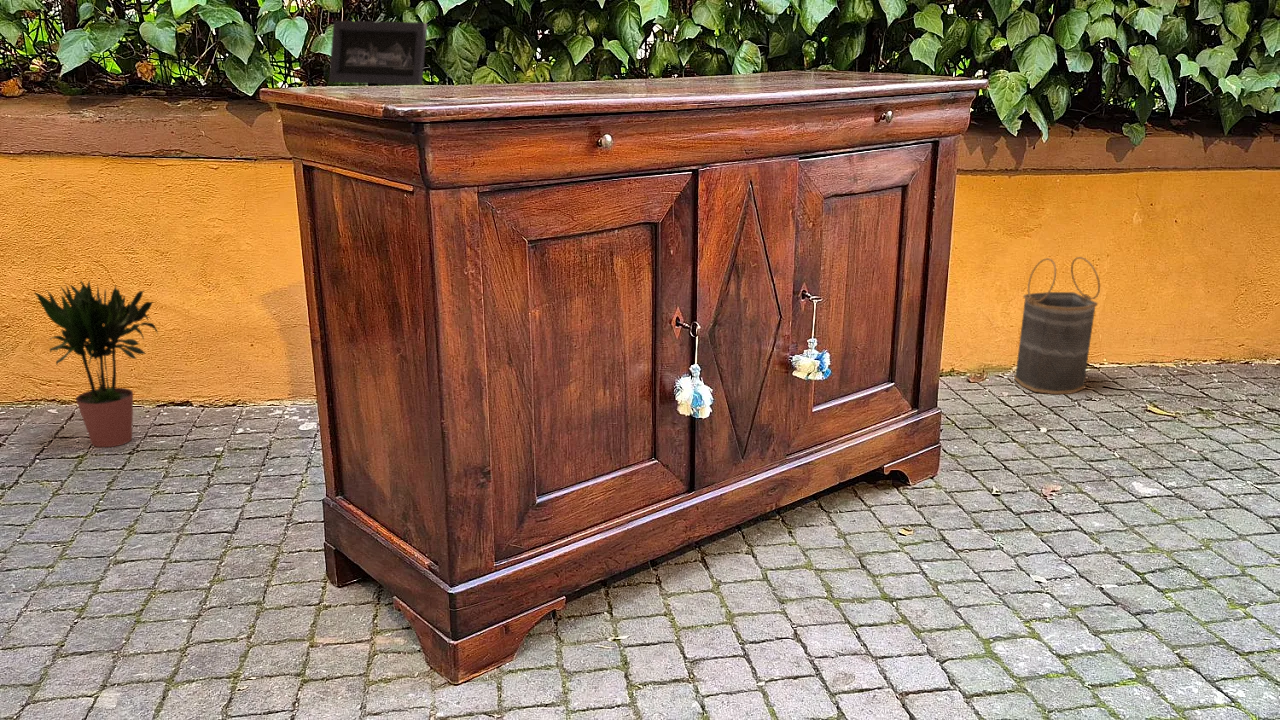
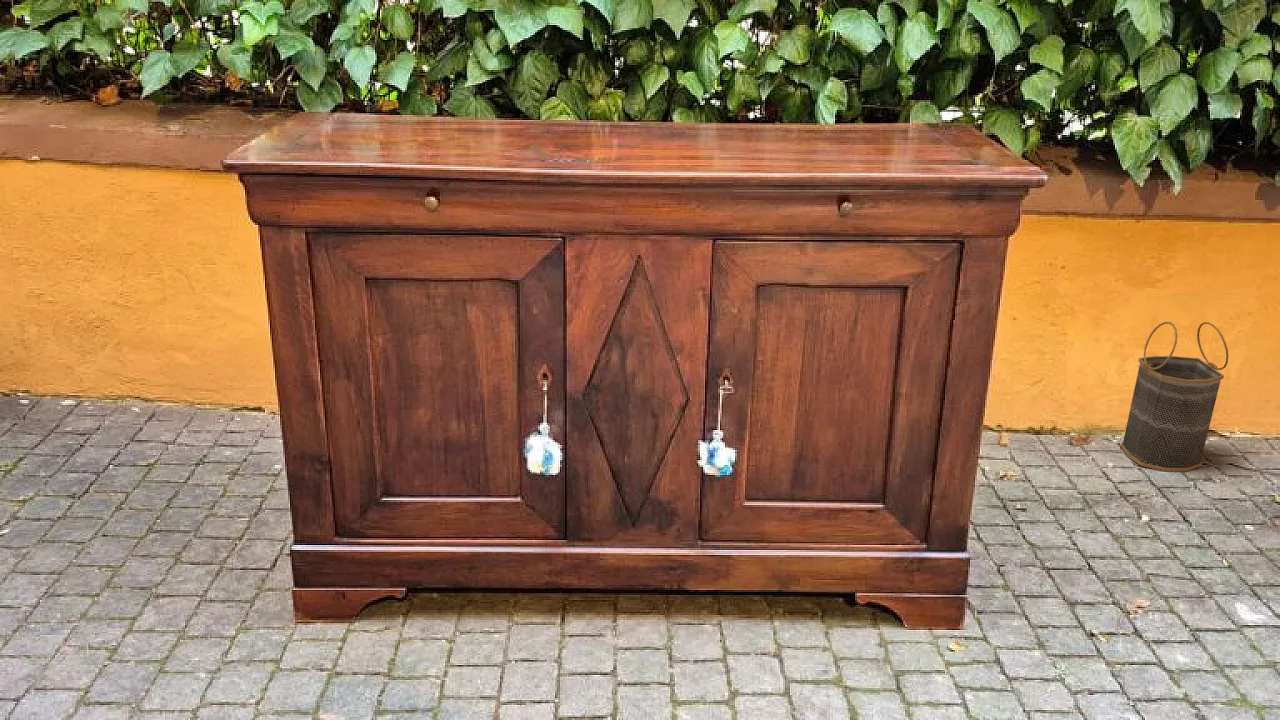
picture frame: present [329,21,427,85] -> none [391,48,486,122]
potted plant: present [35,281,157,447] -> none [109,282,241,457]

